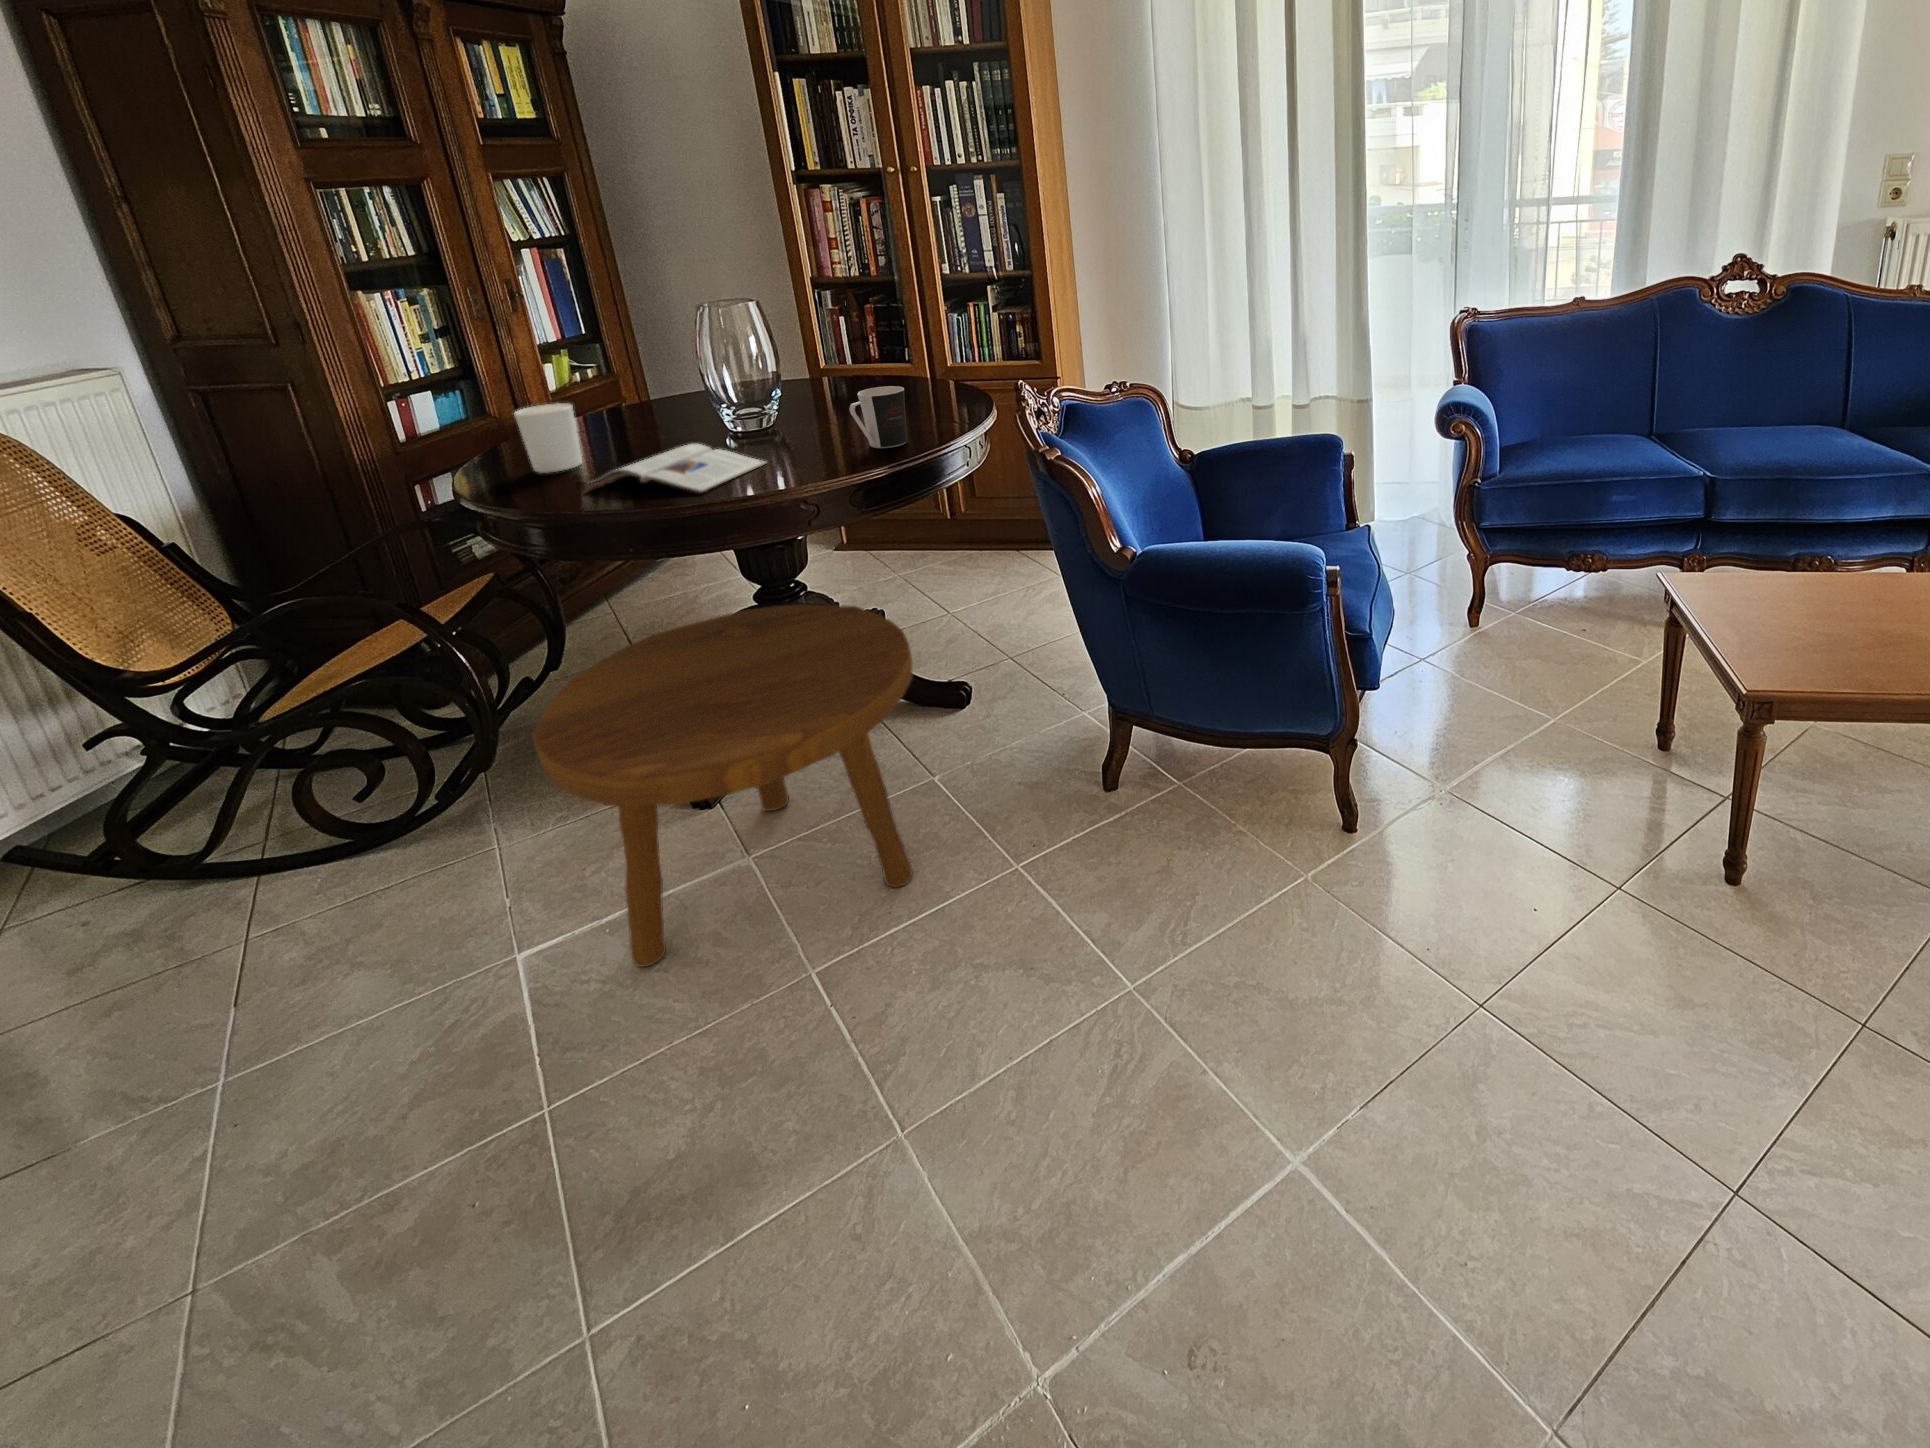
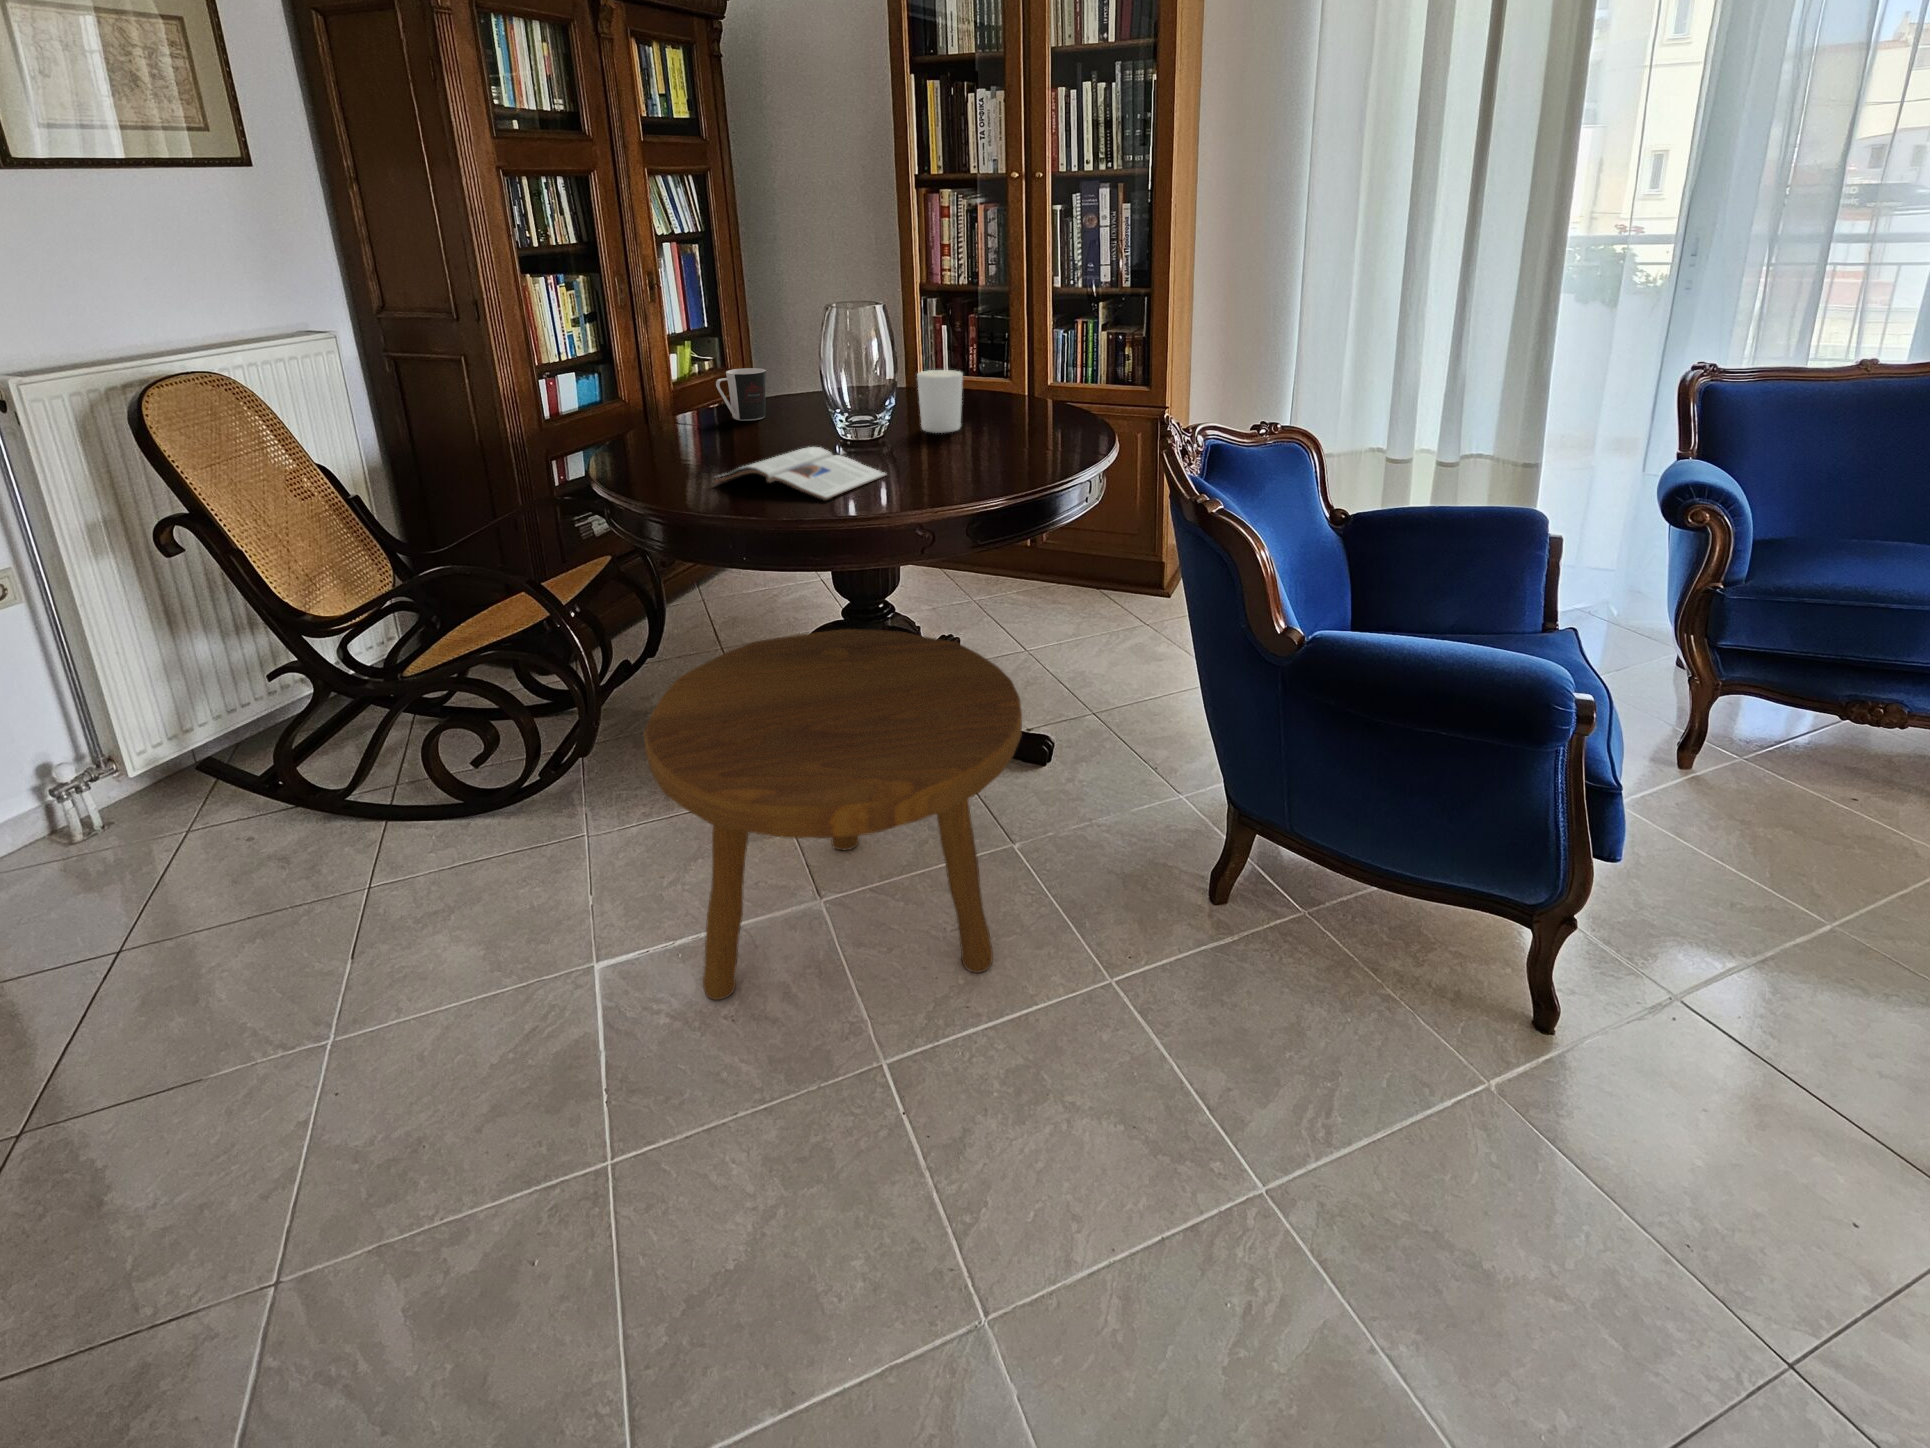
coffee cup: present [849,386,908,448] -> present [716,368,766,421]
candle holder: present [514,403,582,473] -> present [917,370,963,433]

